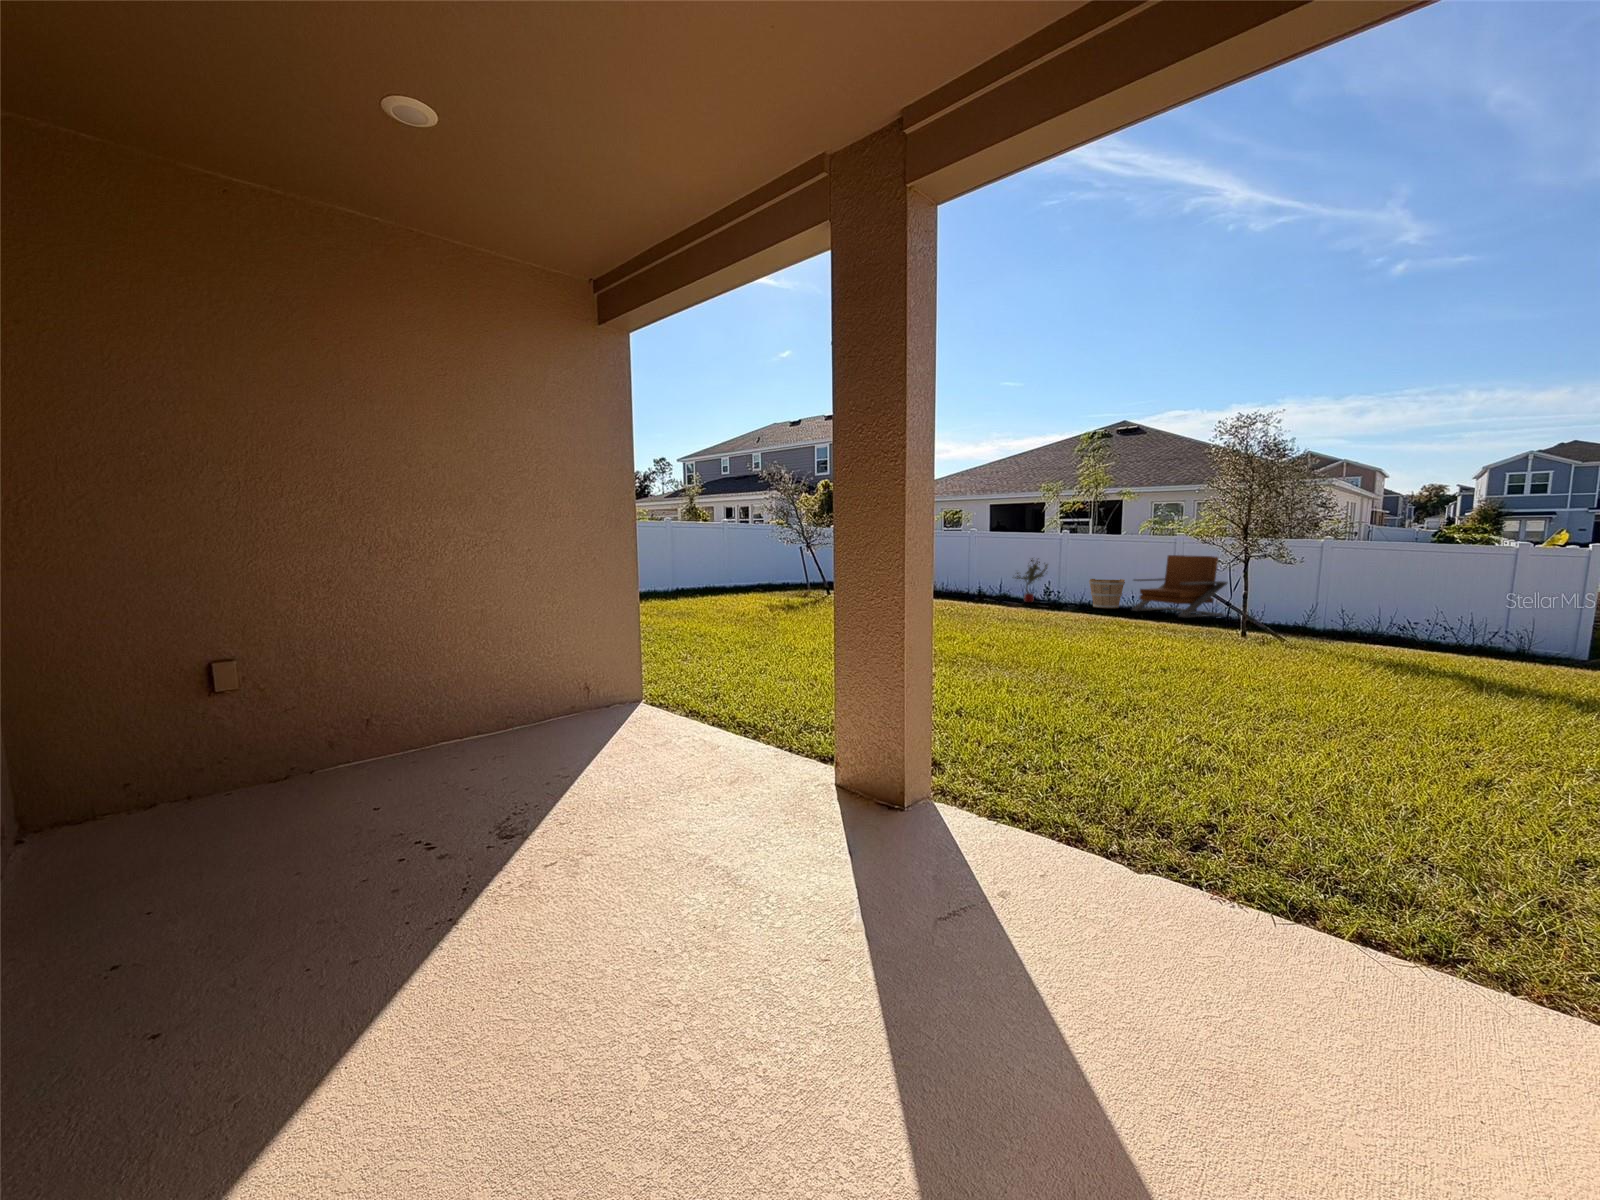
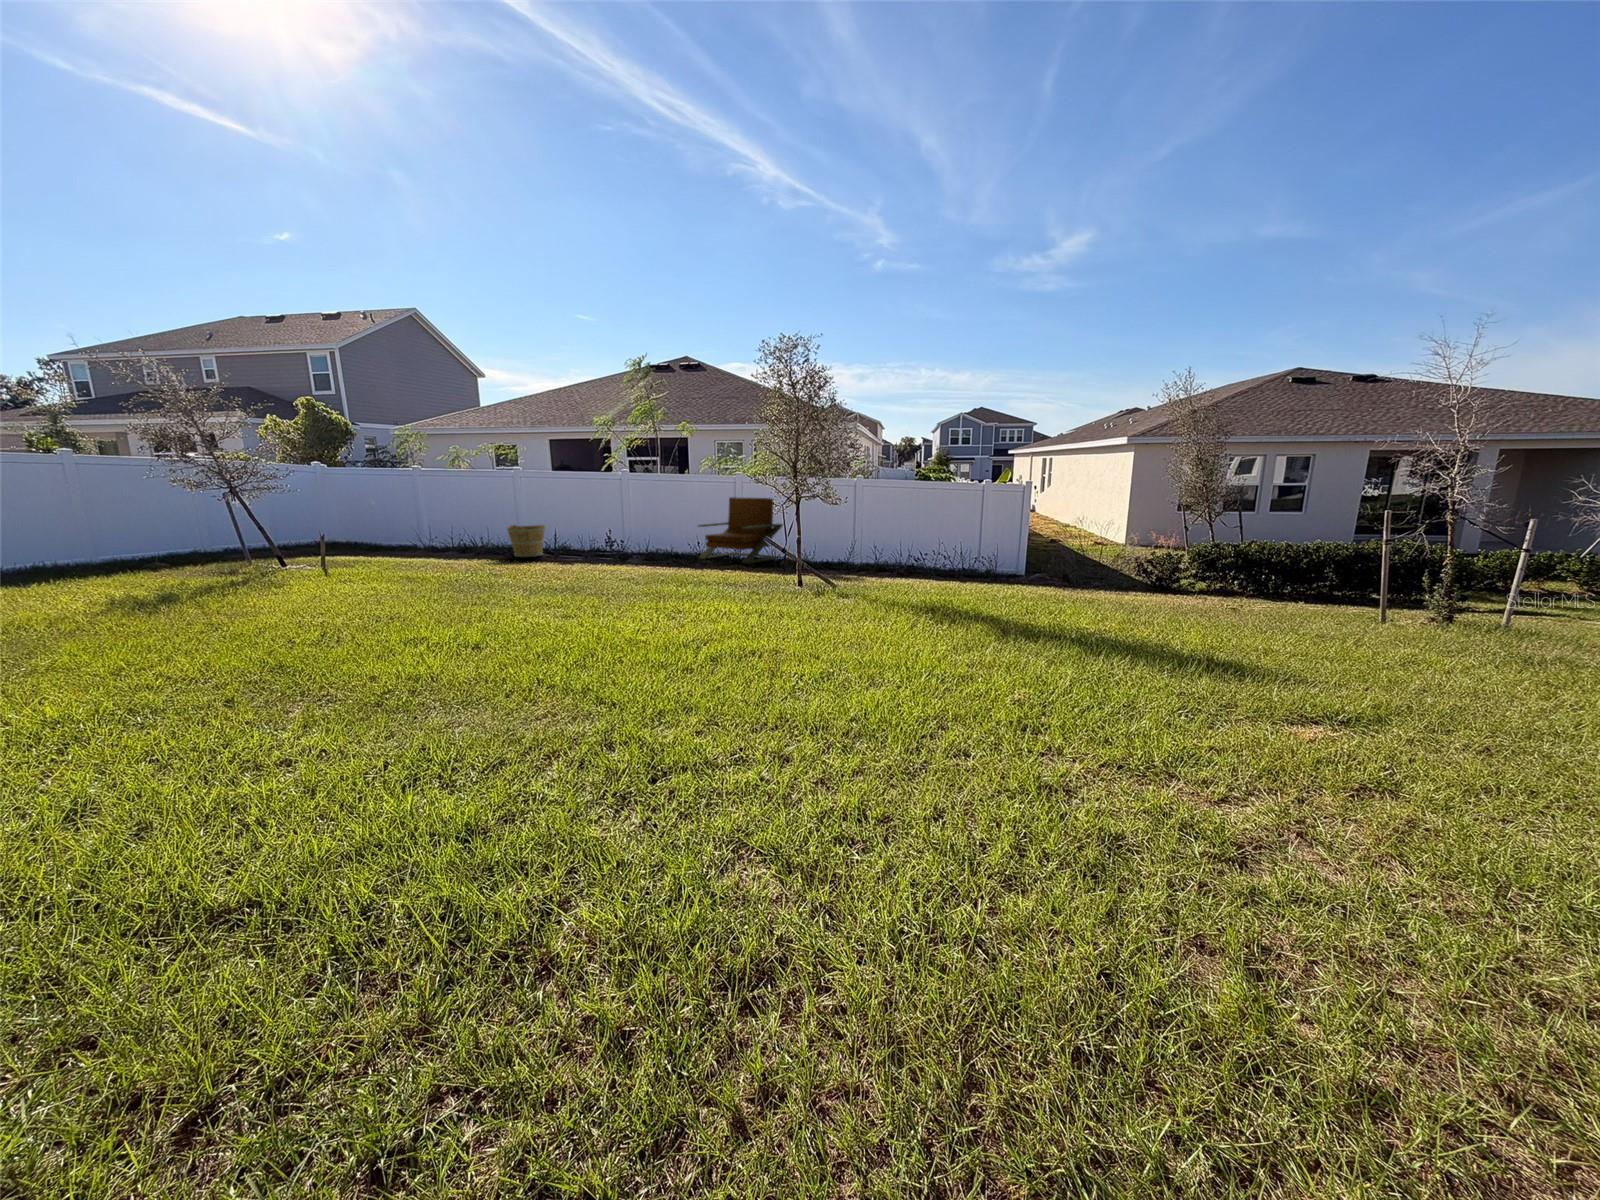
potted tree: present [1015,558,1047,602] -> none [568,503,611,557]
wooden bucket: present [1089,579,1125,608] -> present [507,525,546,557]

